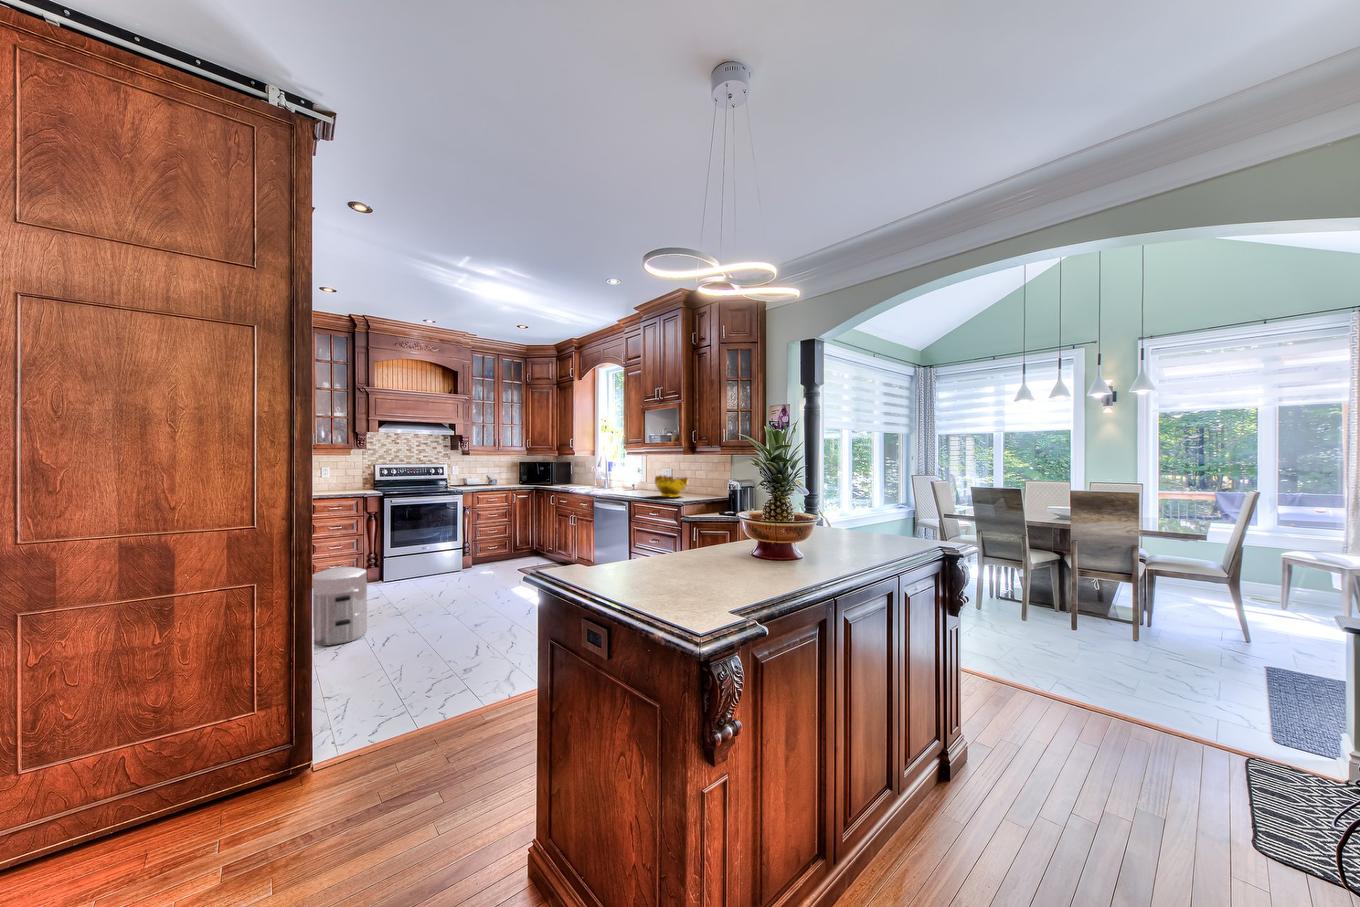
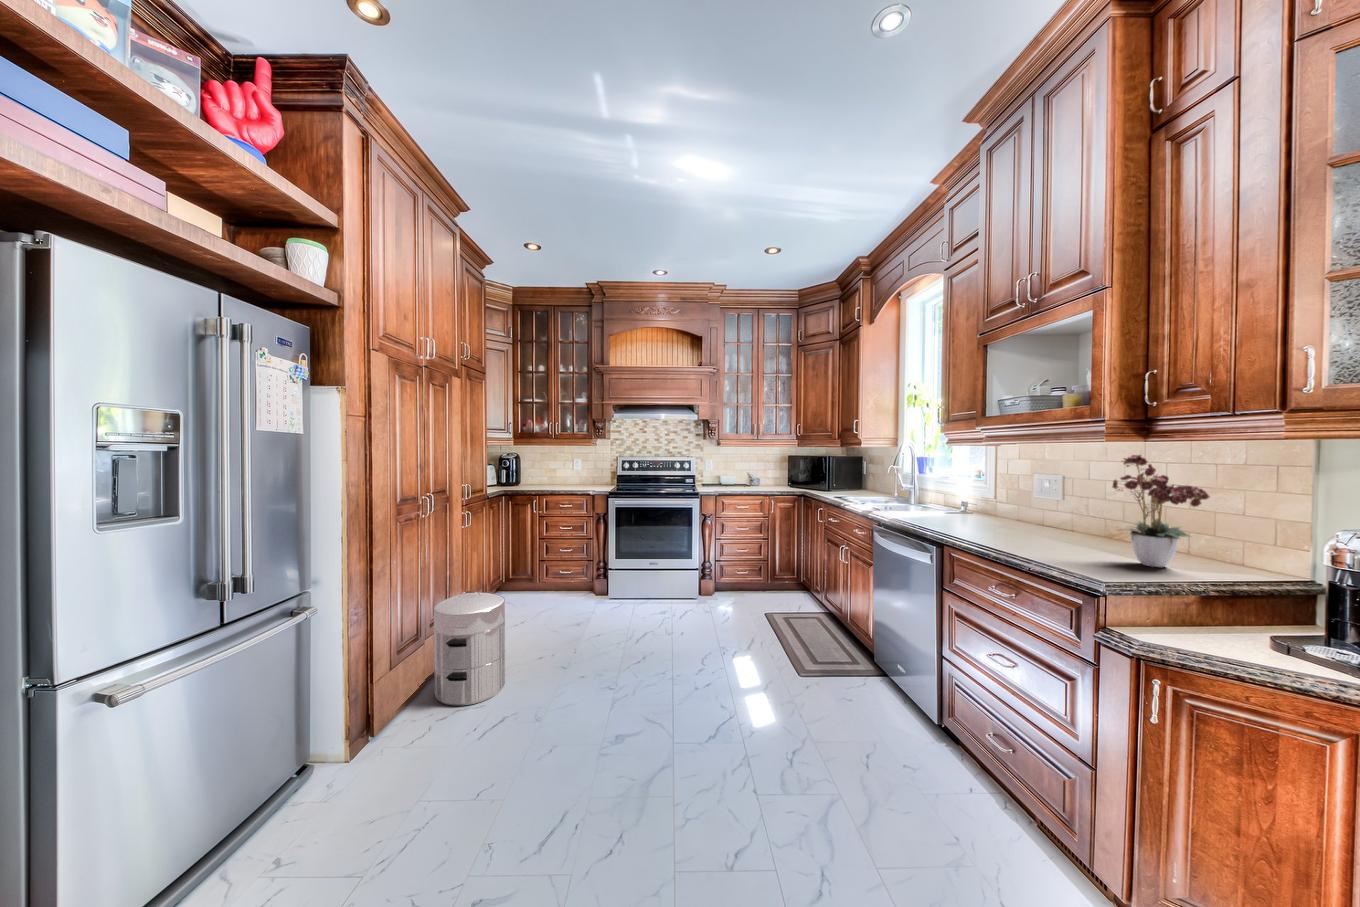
flower arrangement: none [689,458,718,500] -> present [1113,455,1210,567]
decorative bowl: present [655,475,688,497] -> none [1001,488,1099,544]

